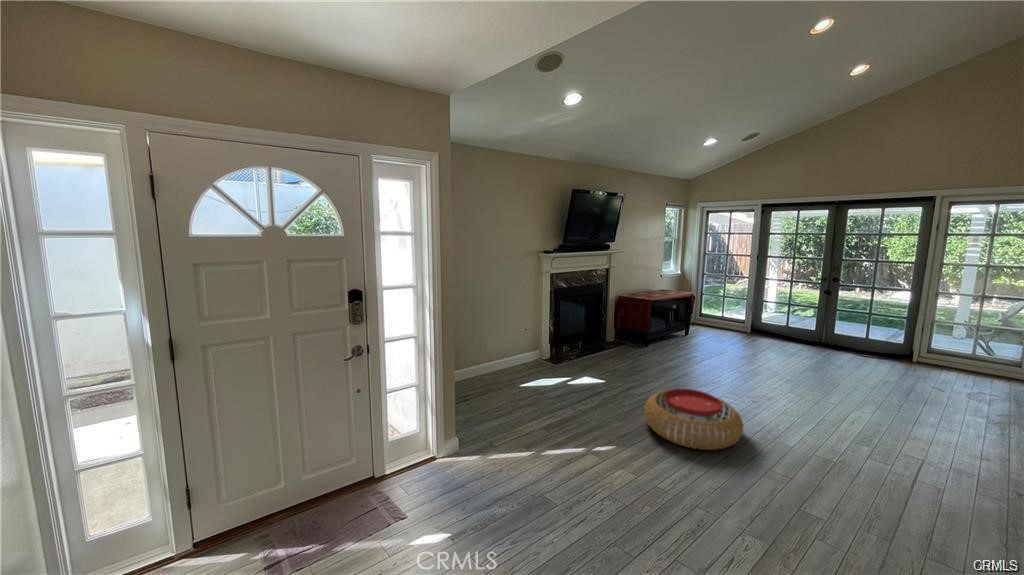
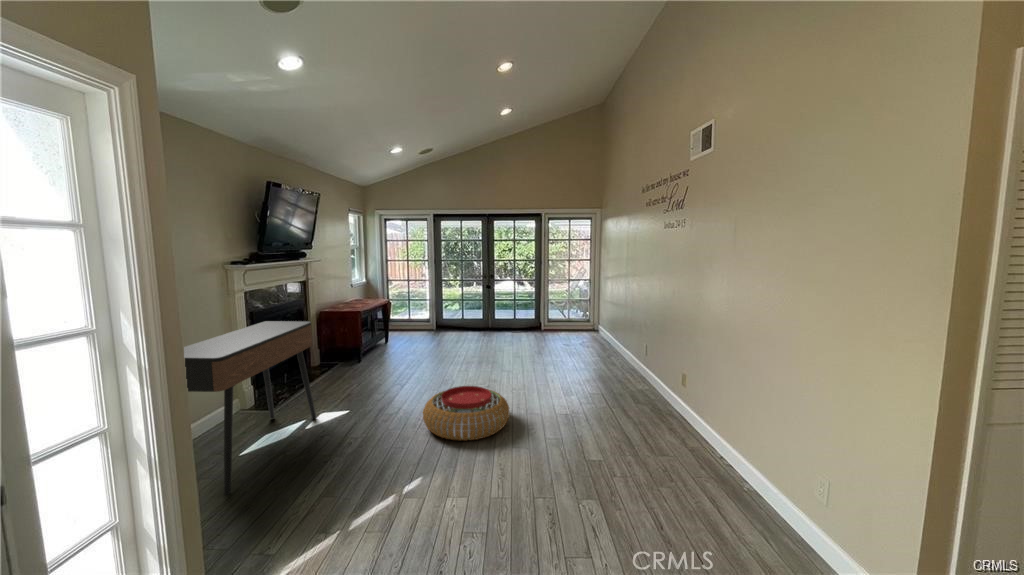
console table: none [470,297,579,407] -> present [184,321,316,495]

